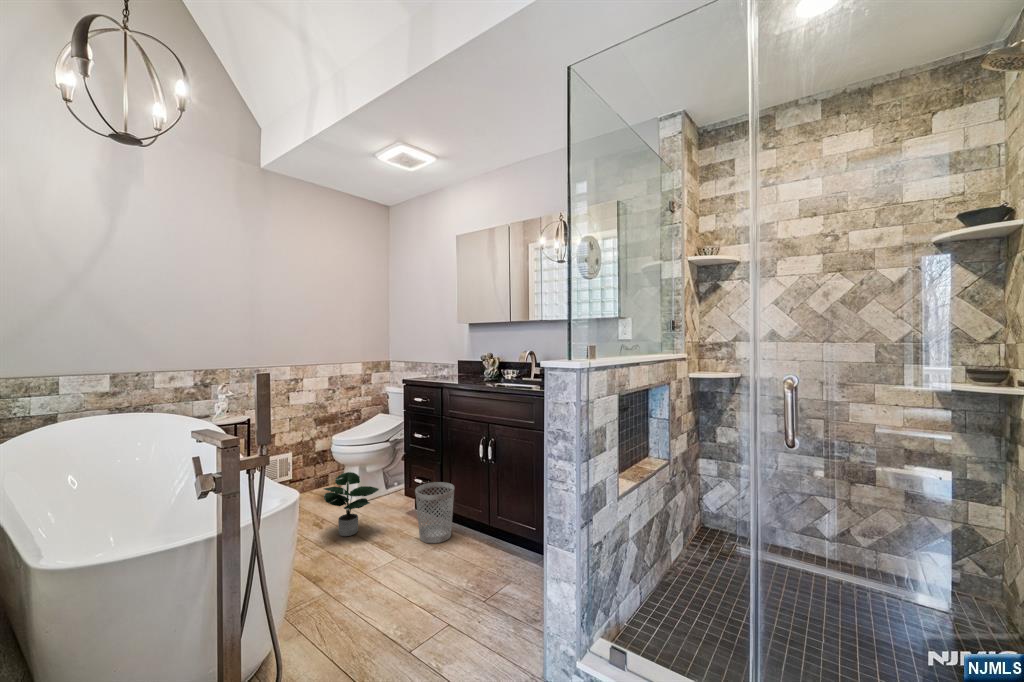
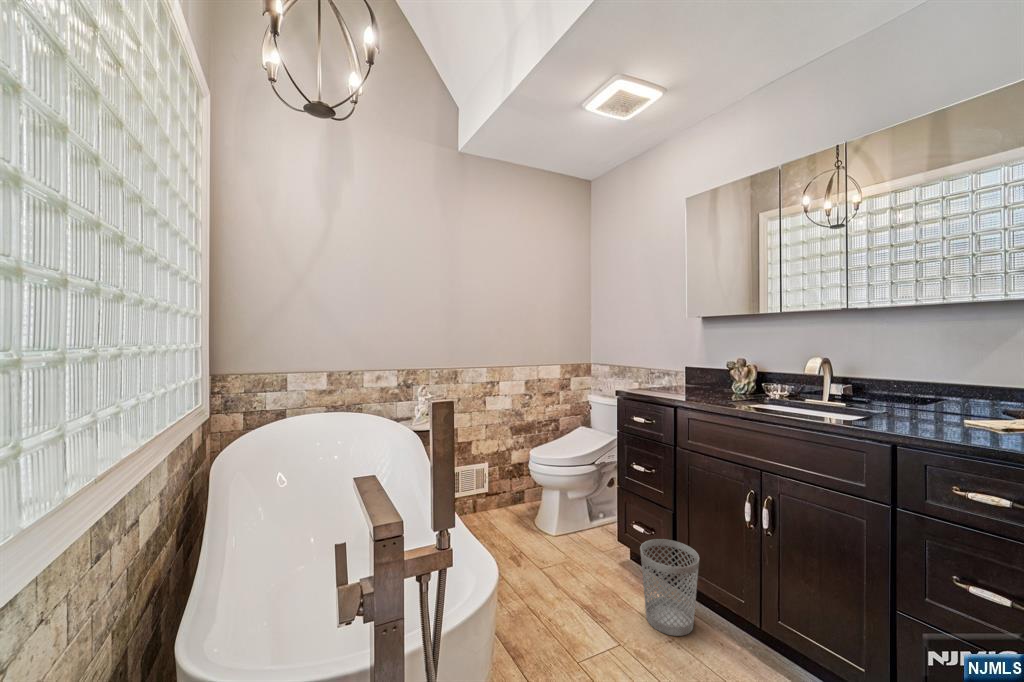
potted plant: present [324,472,379,536] -> none [521,503,588,589]

